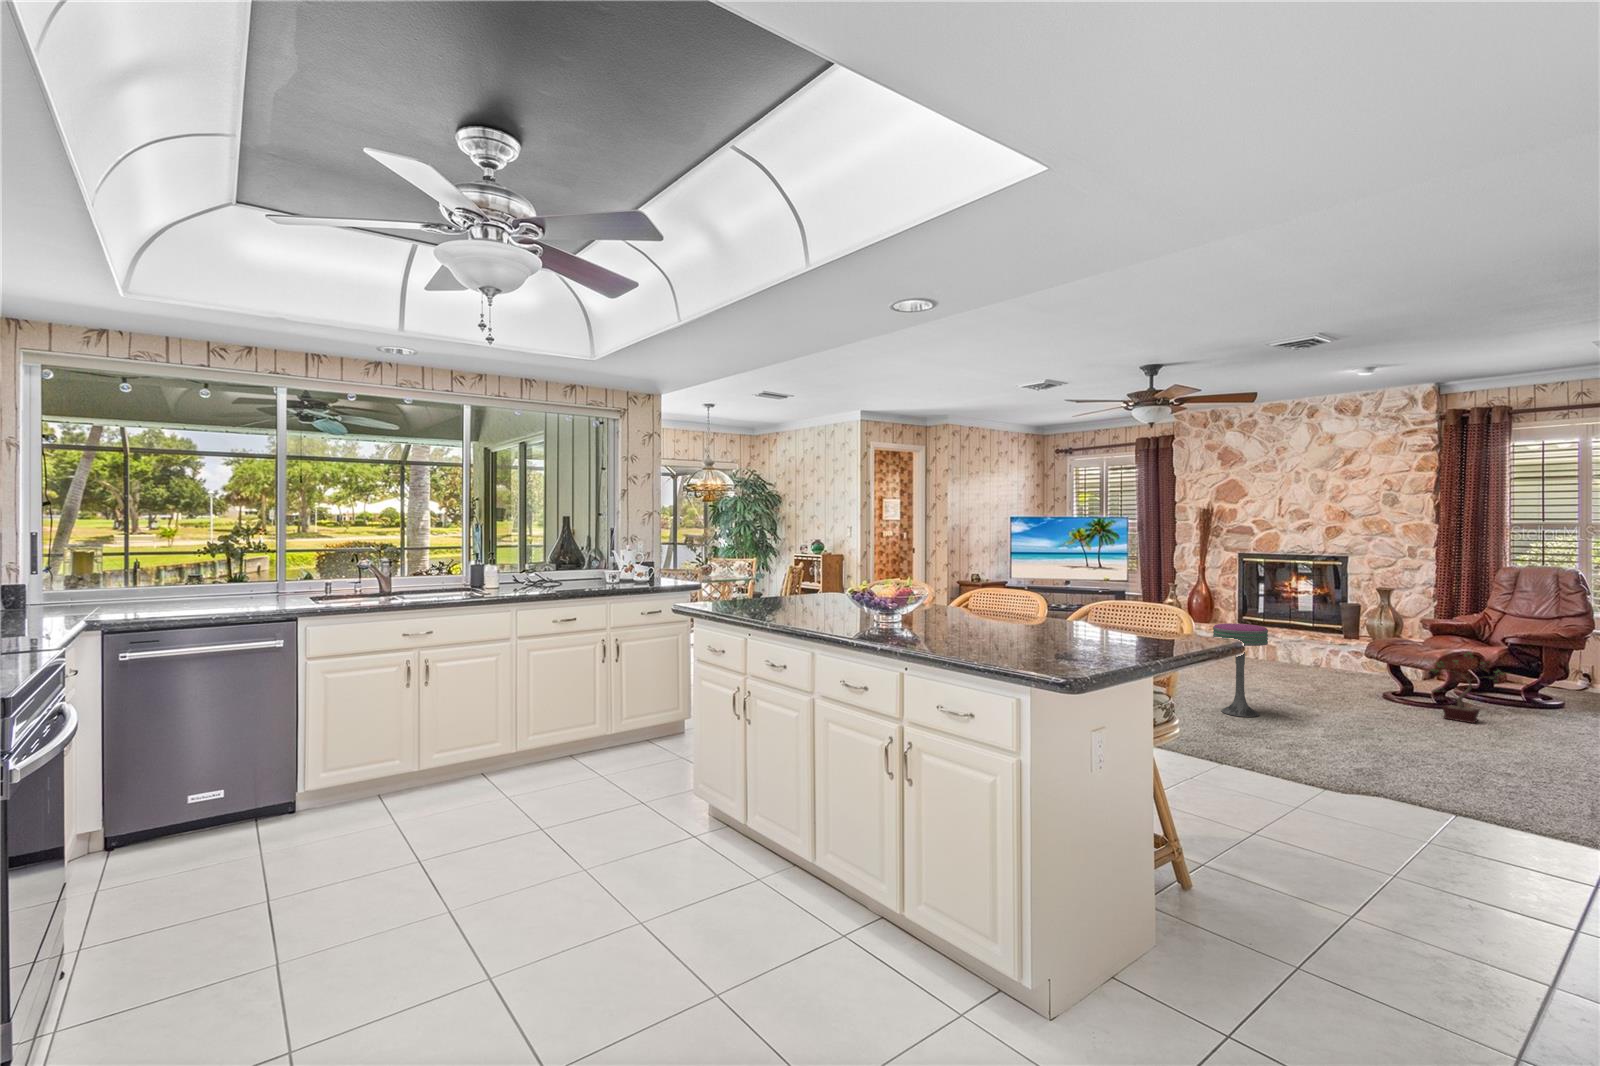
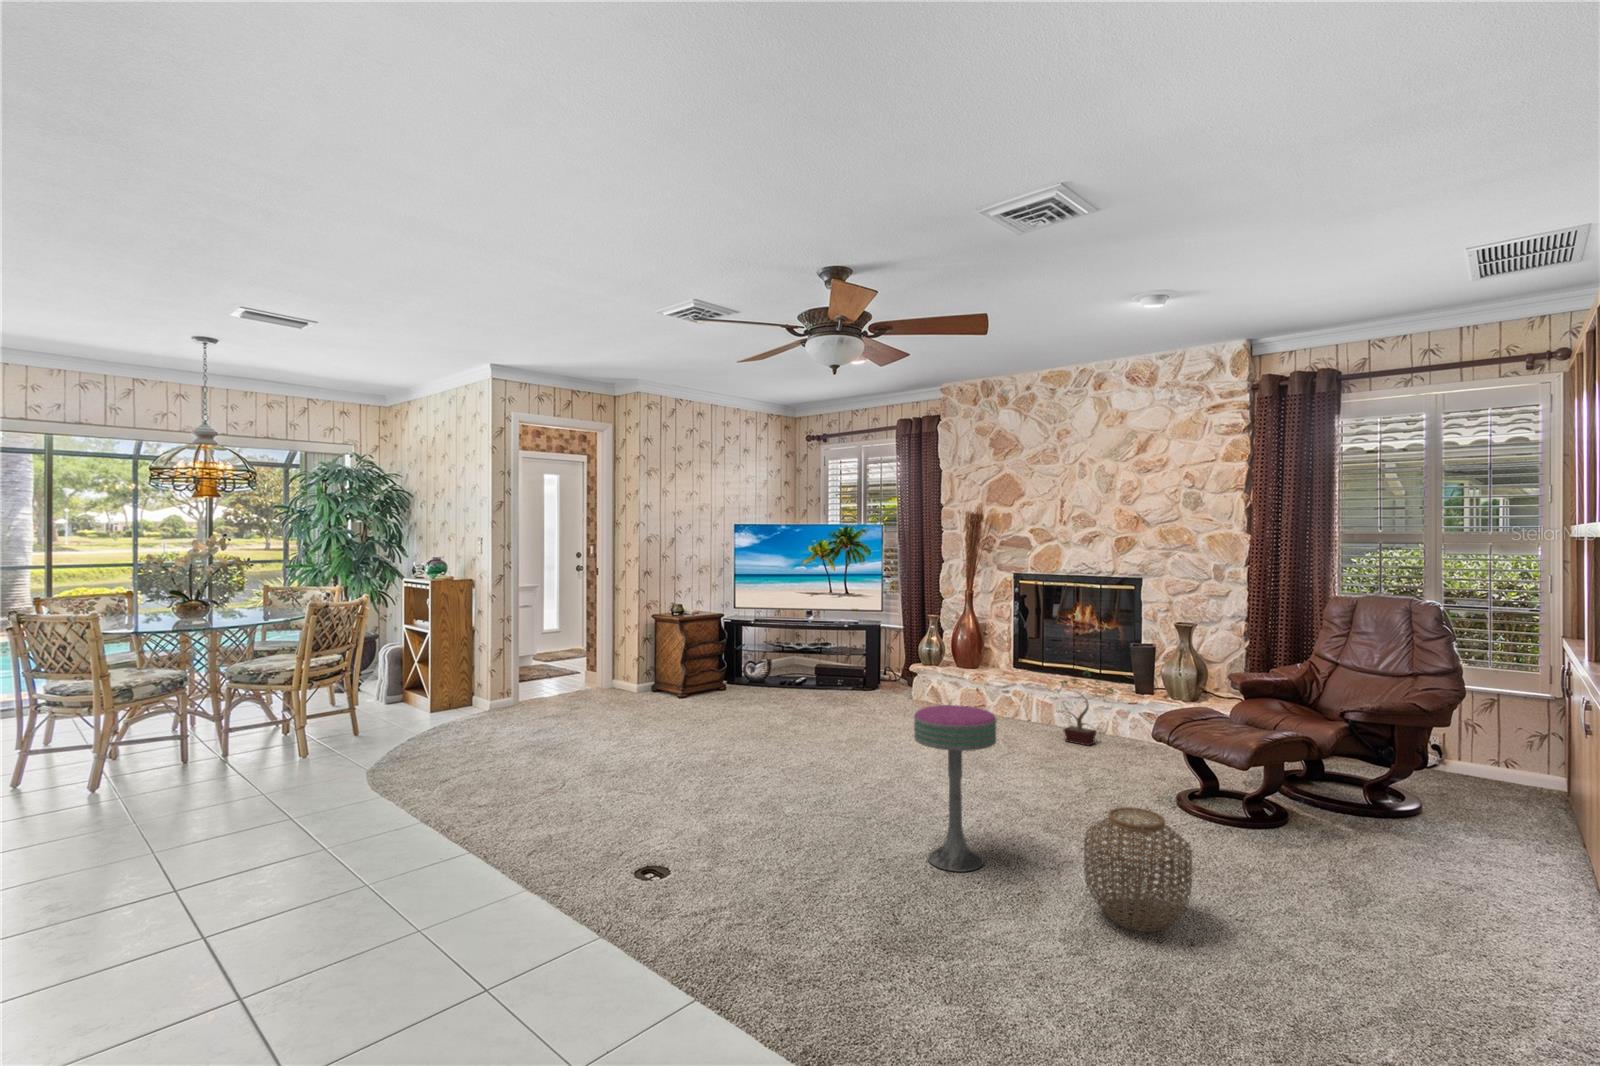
potted plant: present [1432,652,1504,723] -> present [1055,670,1114,746]
woven basket: none [1331,676,1401,741] -> present [1084,807,1192,932]

